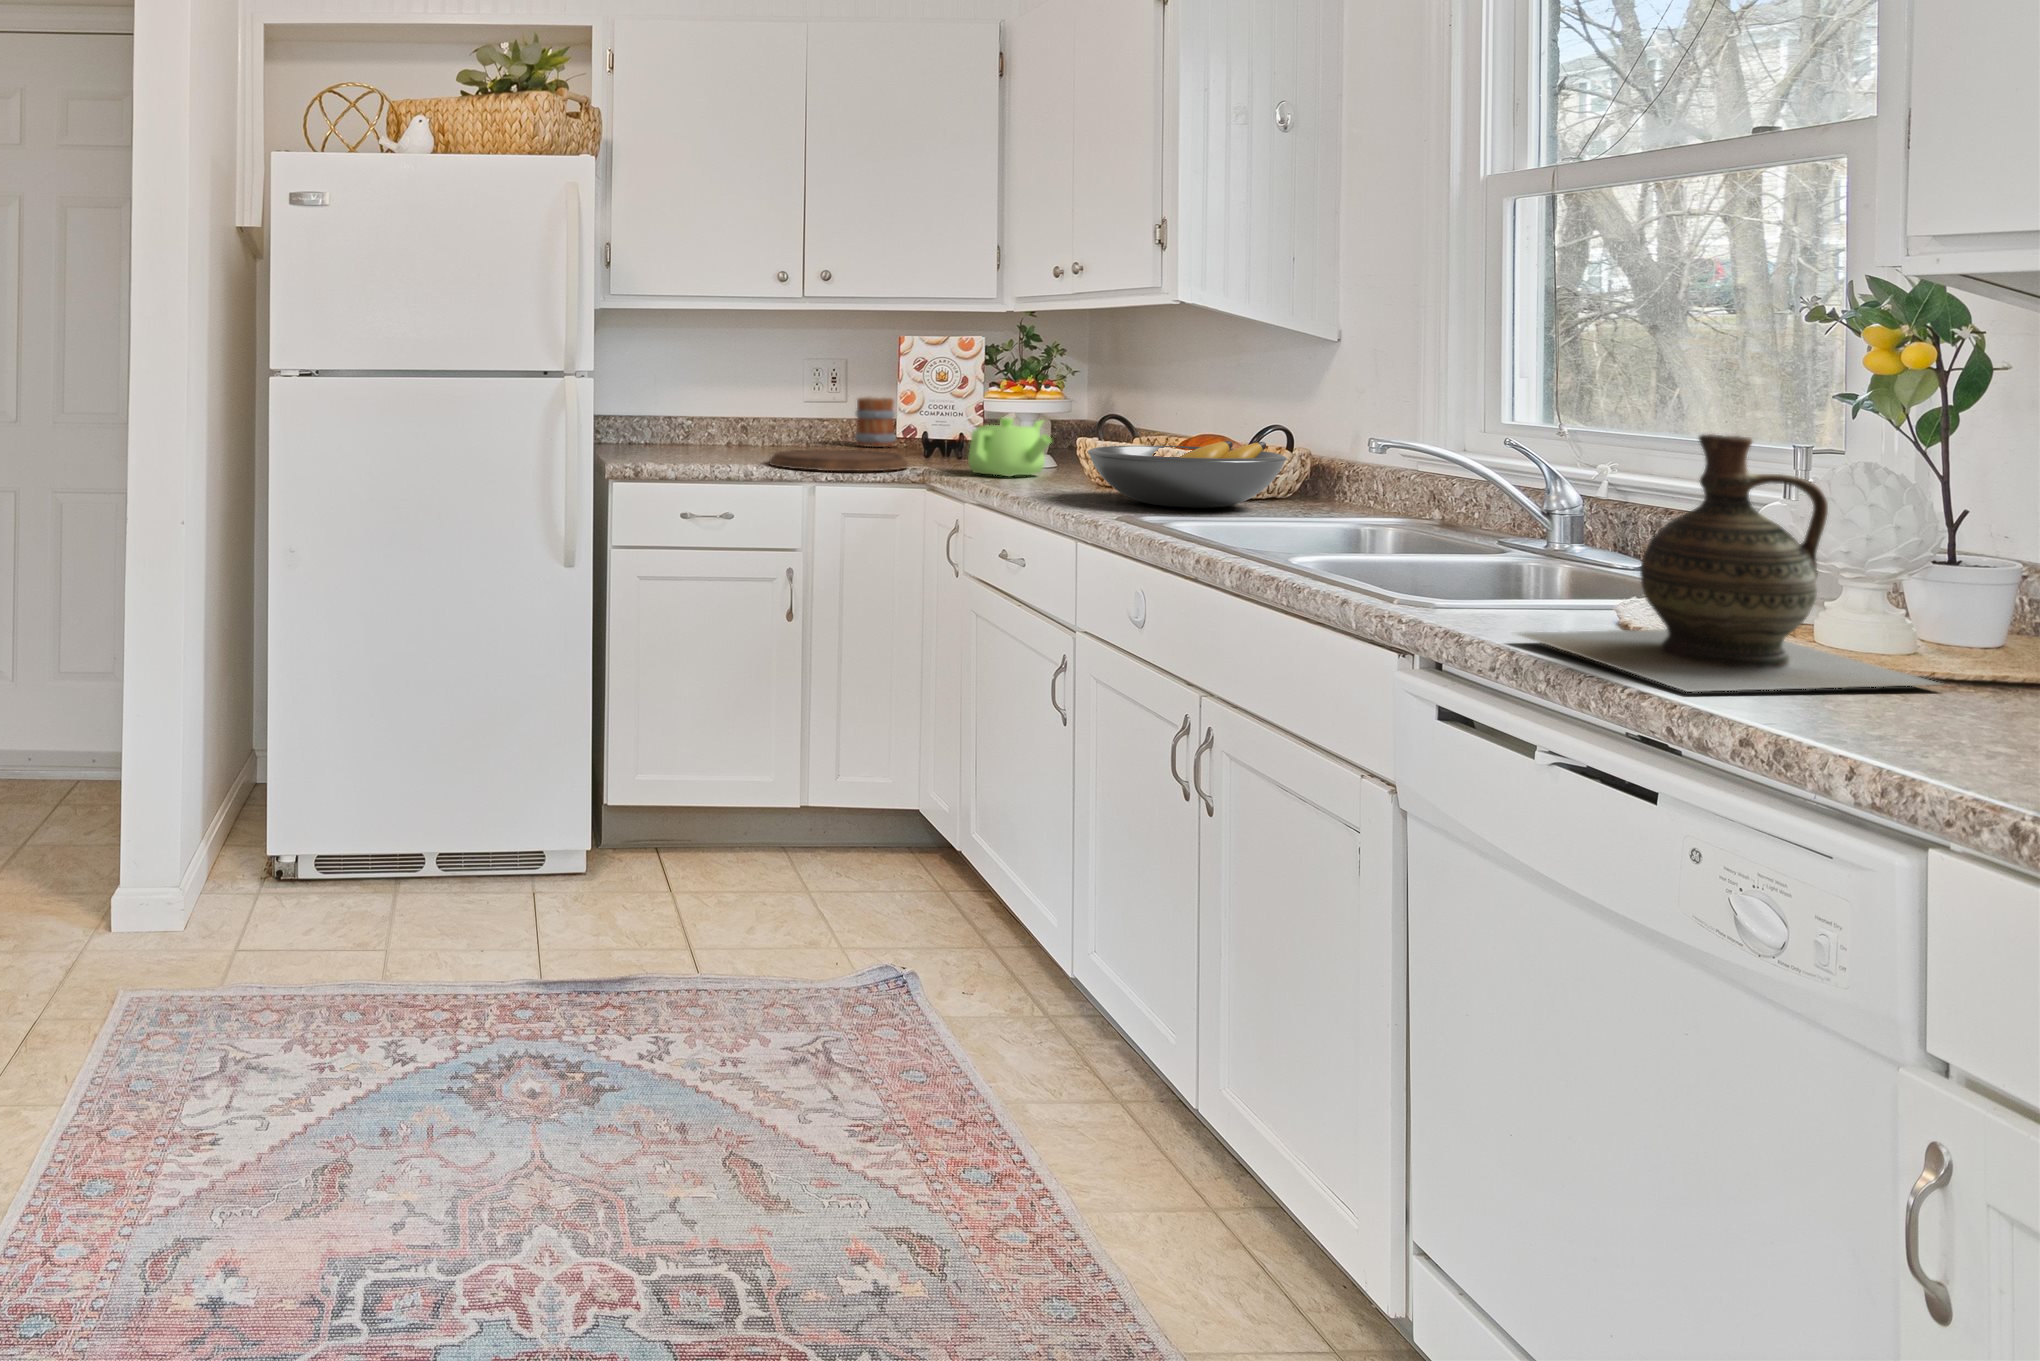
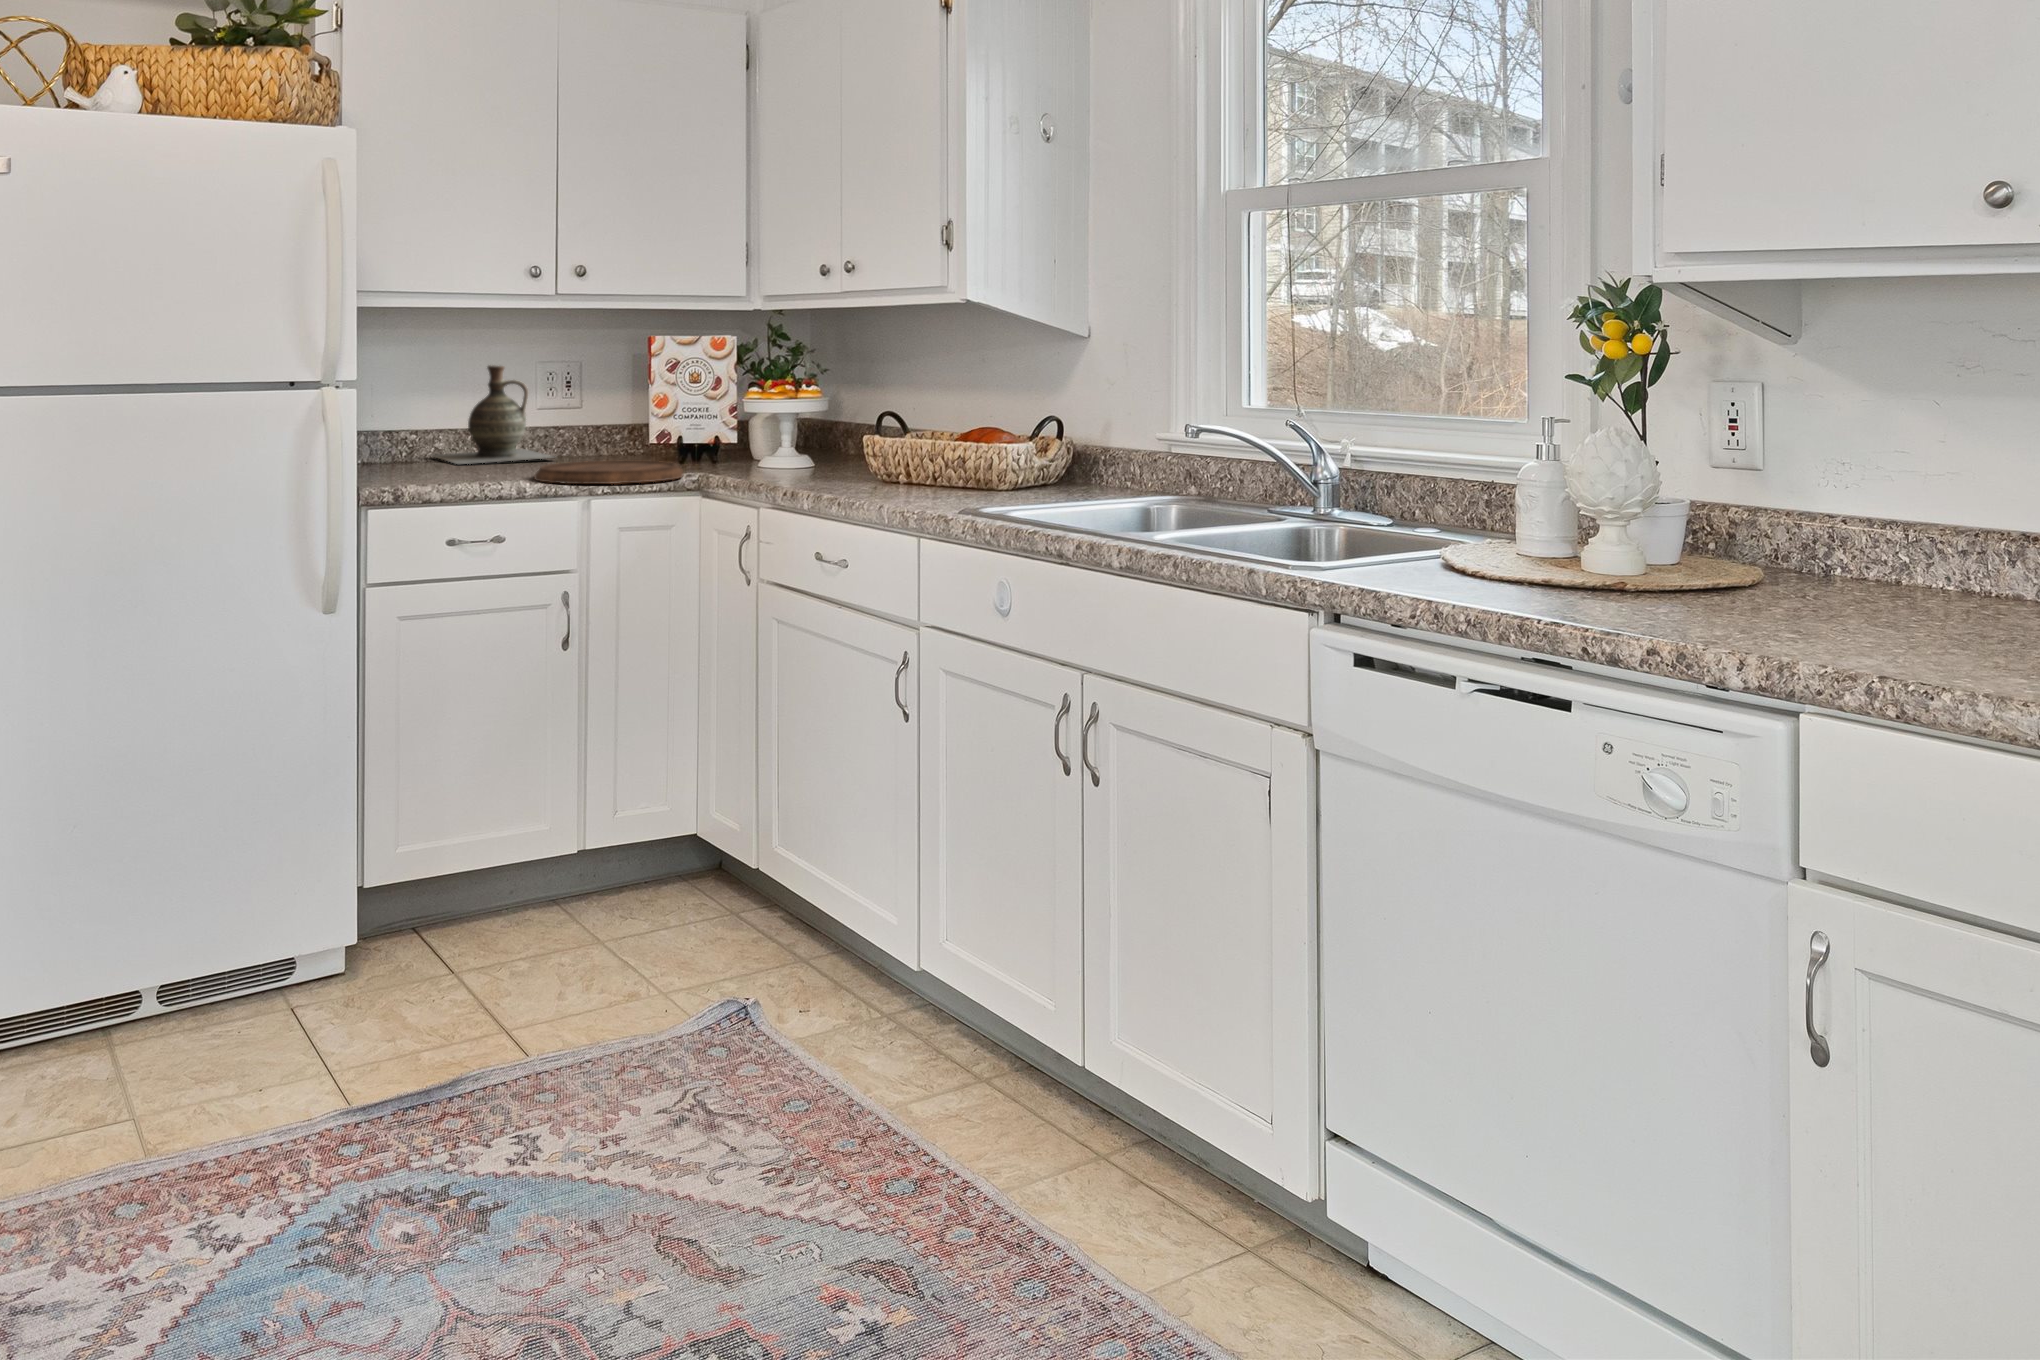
mug: present [855,397,896,447] -> none [592,395,636,457]
teapot: present [968,417,1052,476] -> none [748,420,833,479]
ceramic jug: present [1518,434,1939,692] -> present [433,366,553,464]
fruit bowl: present [1087,441,1287,508] -> none [893,432,1070,498]

